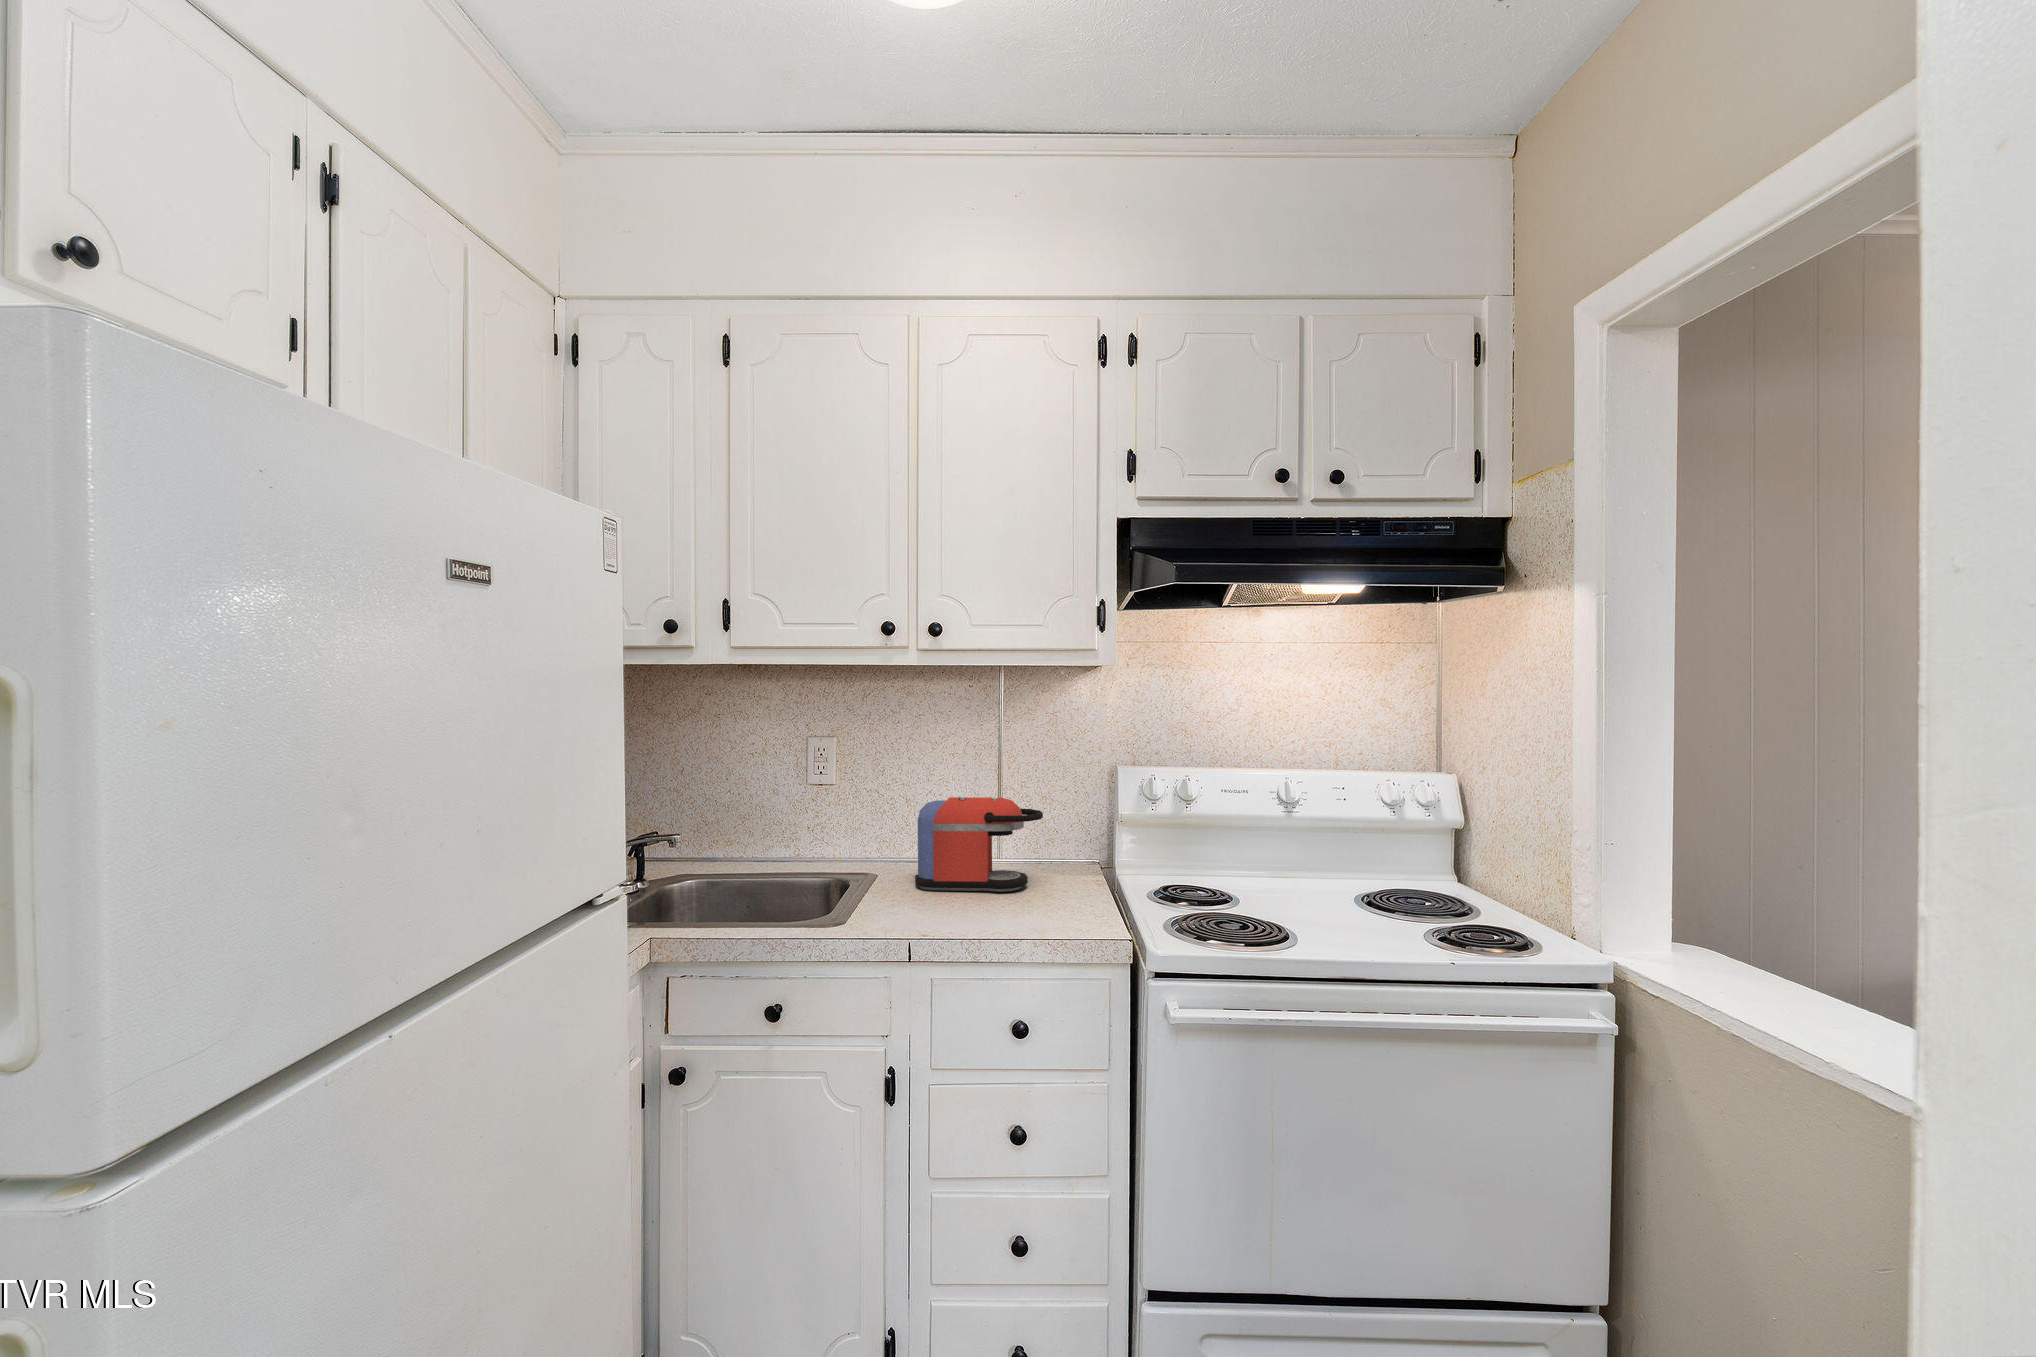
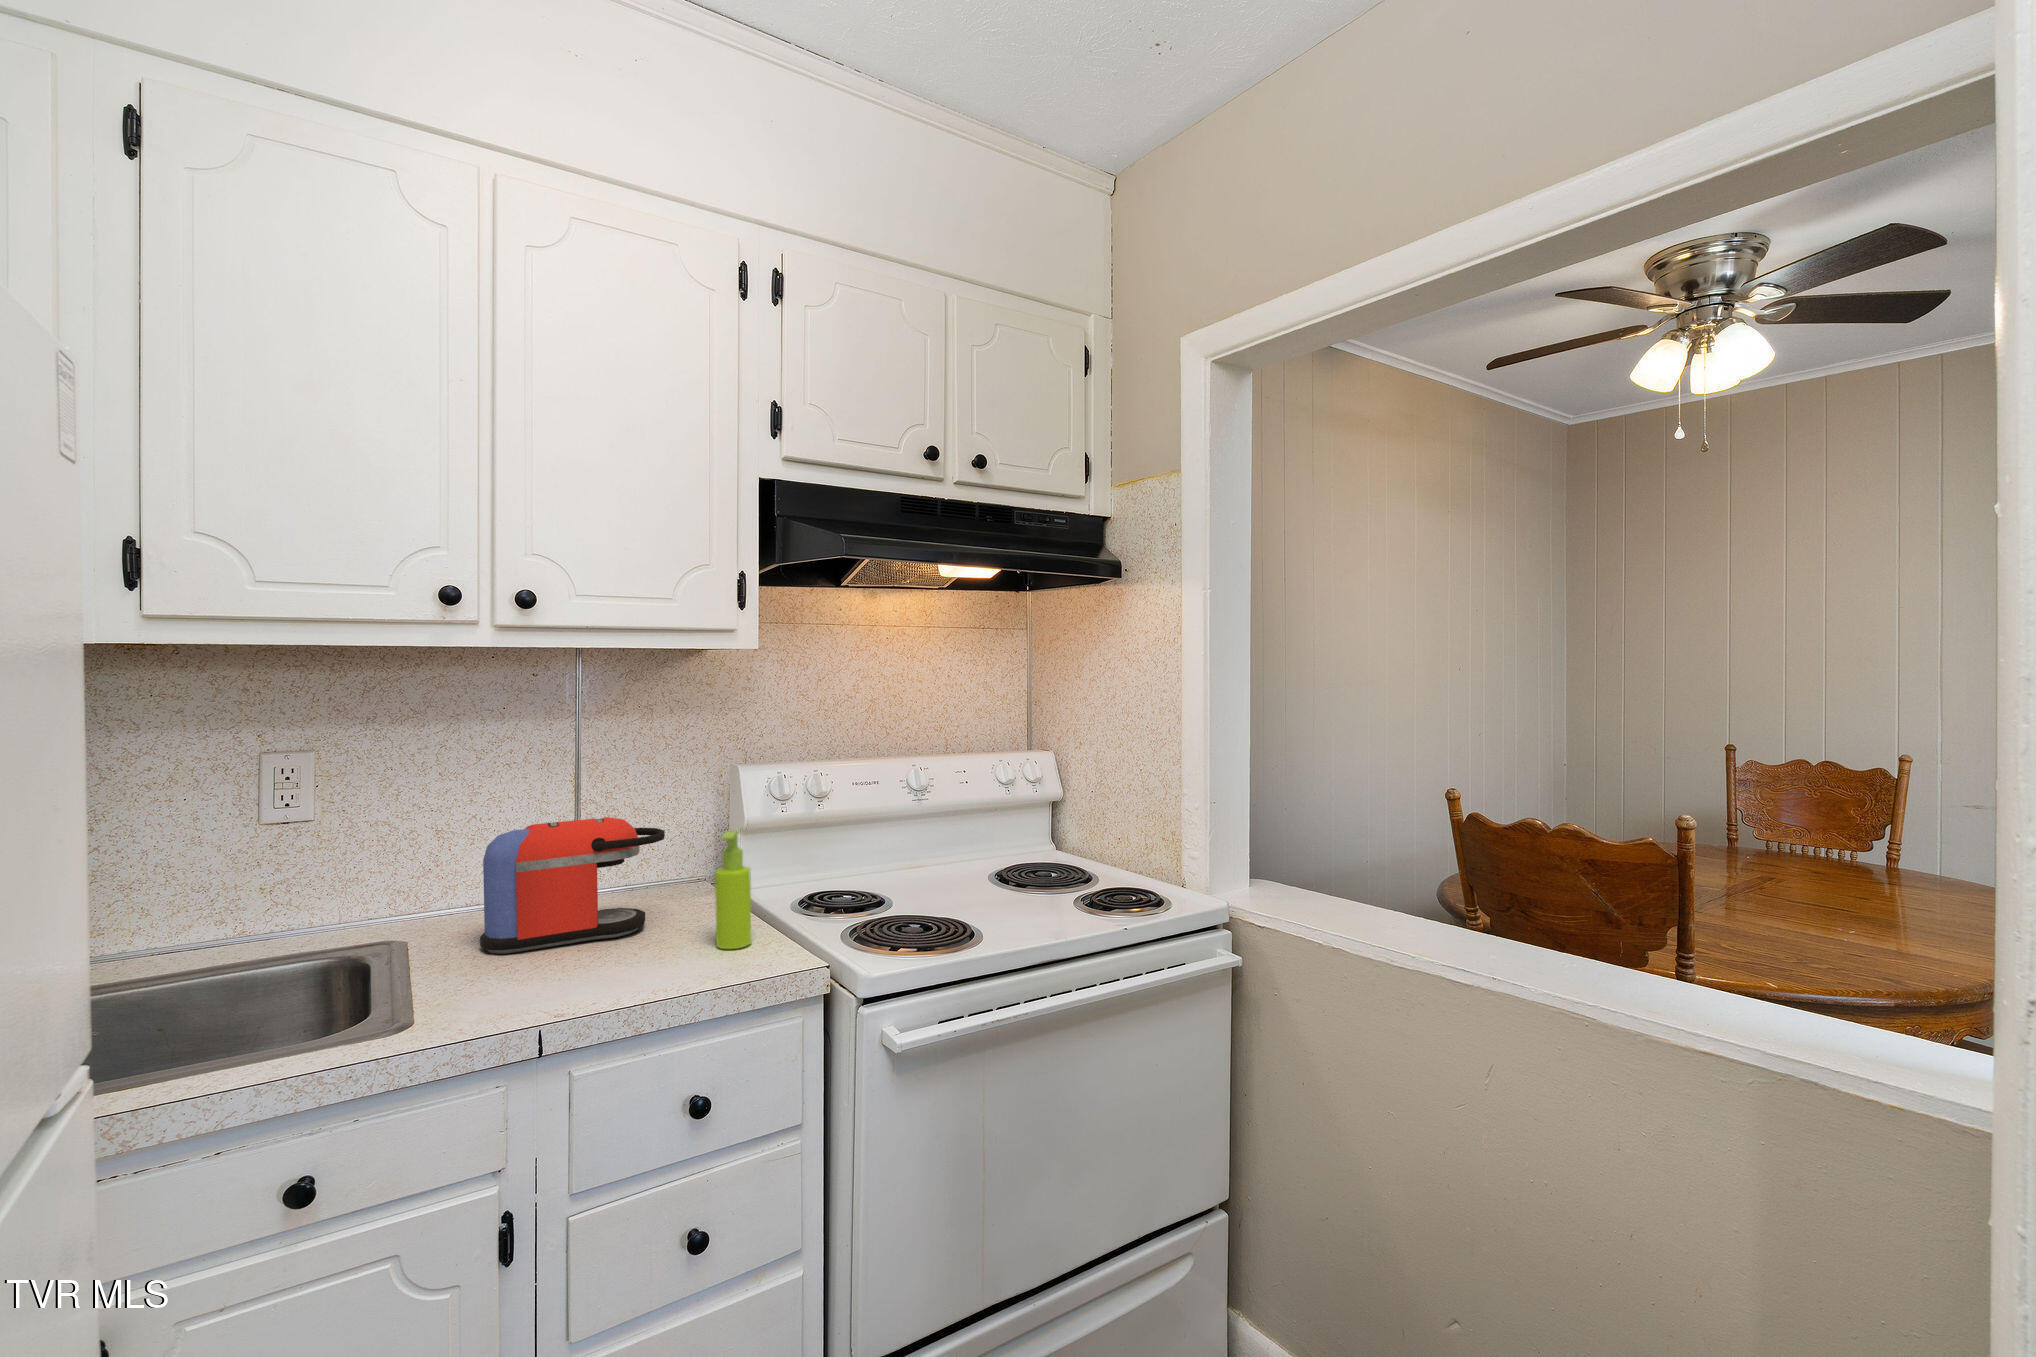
soap dispenser: none [1062,816,1090,915] -> present [715,830,751,949]

